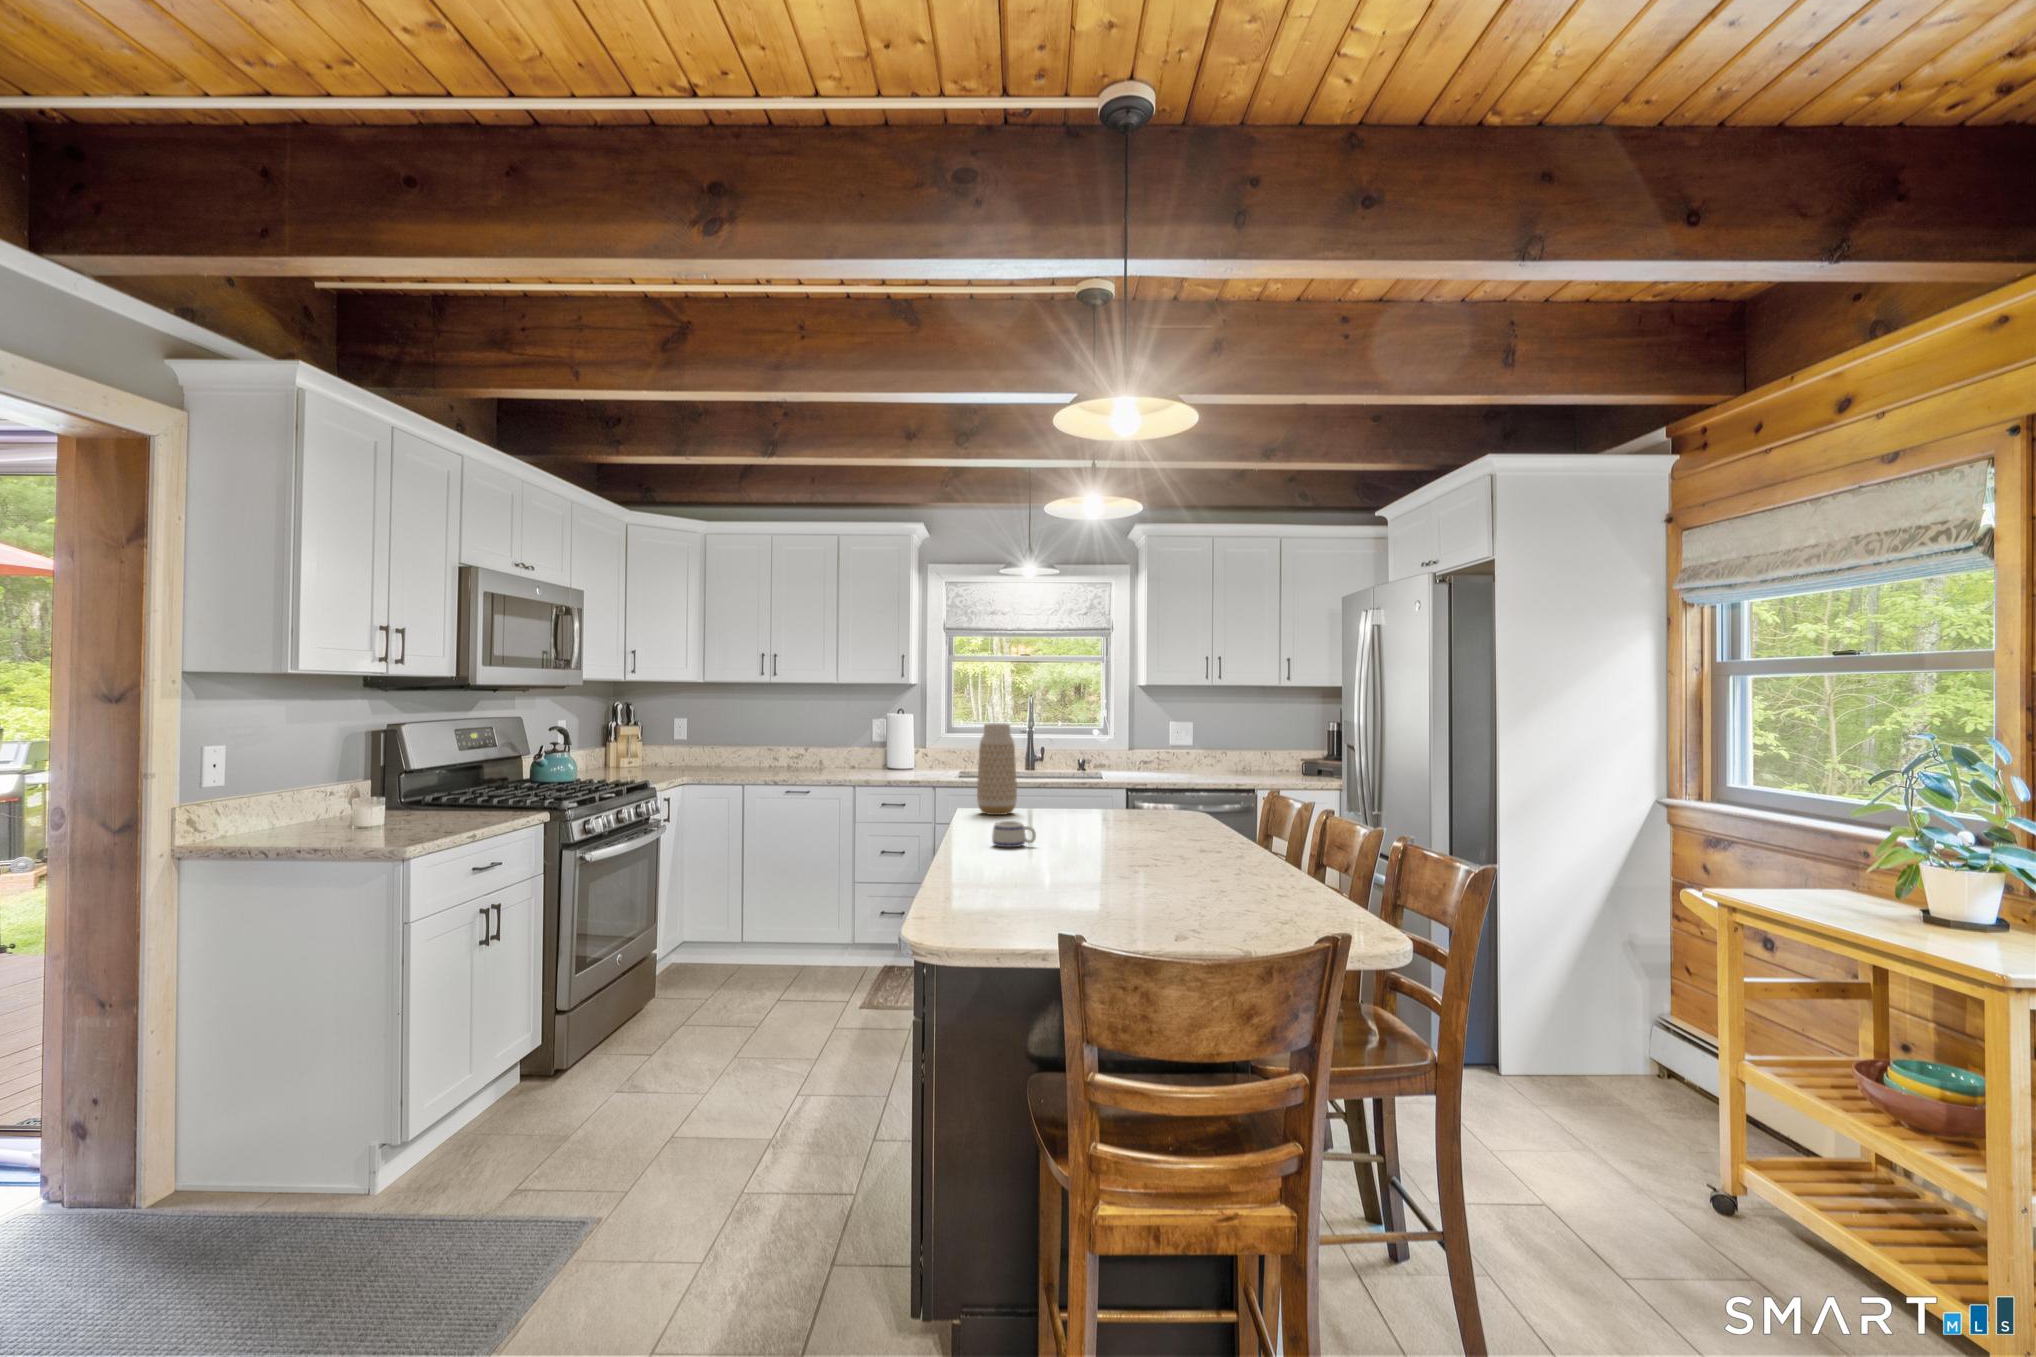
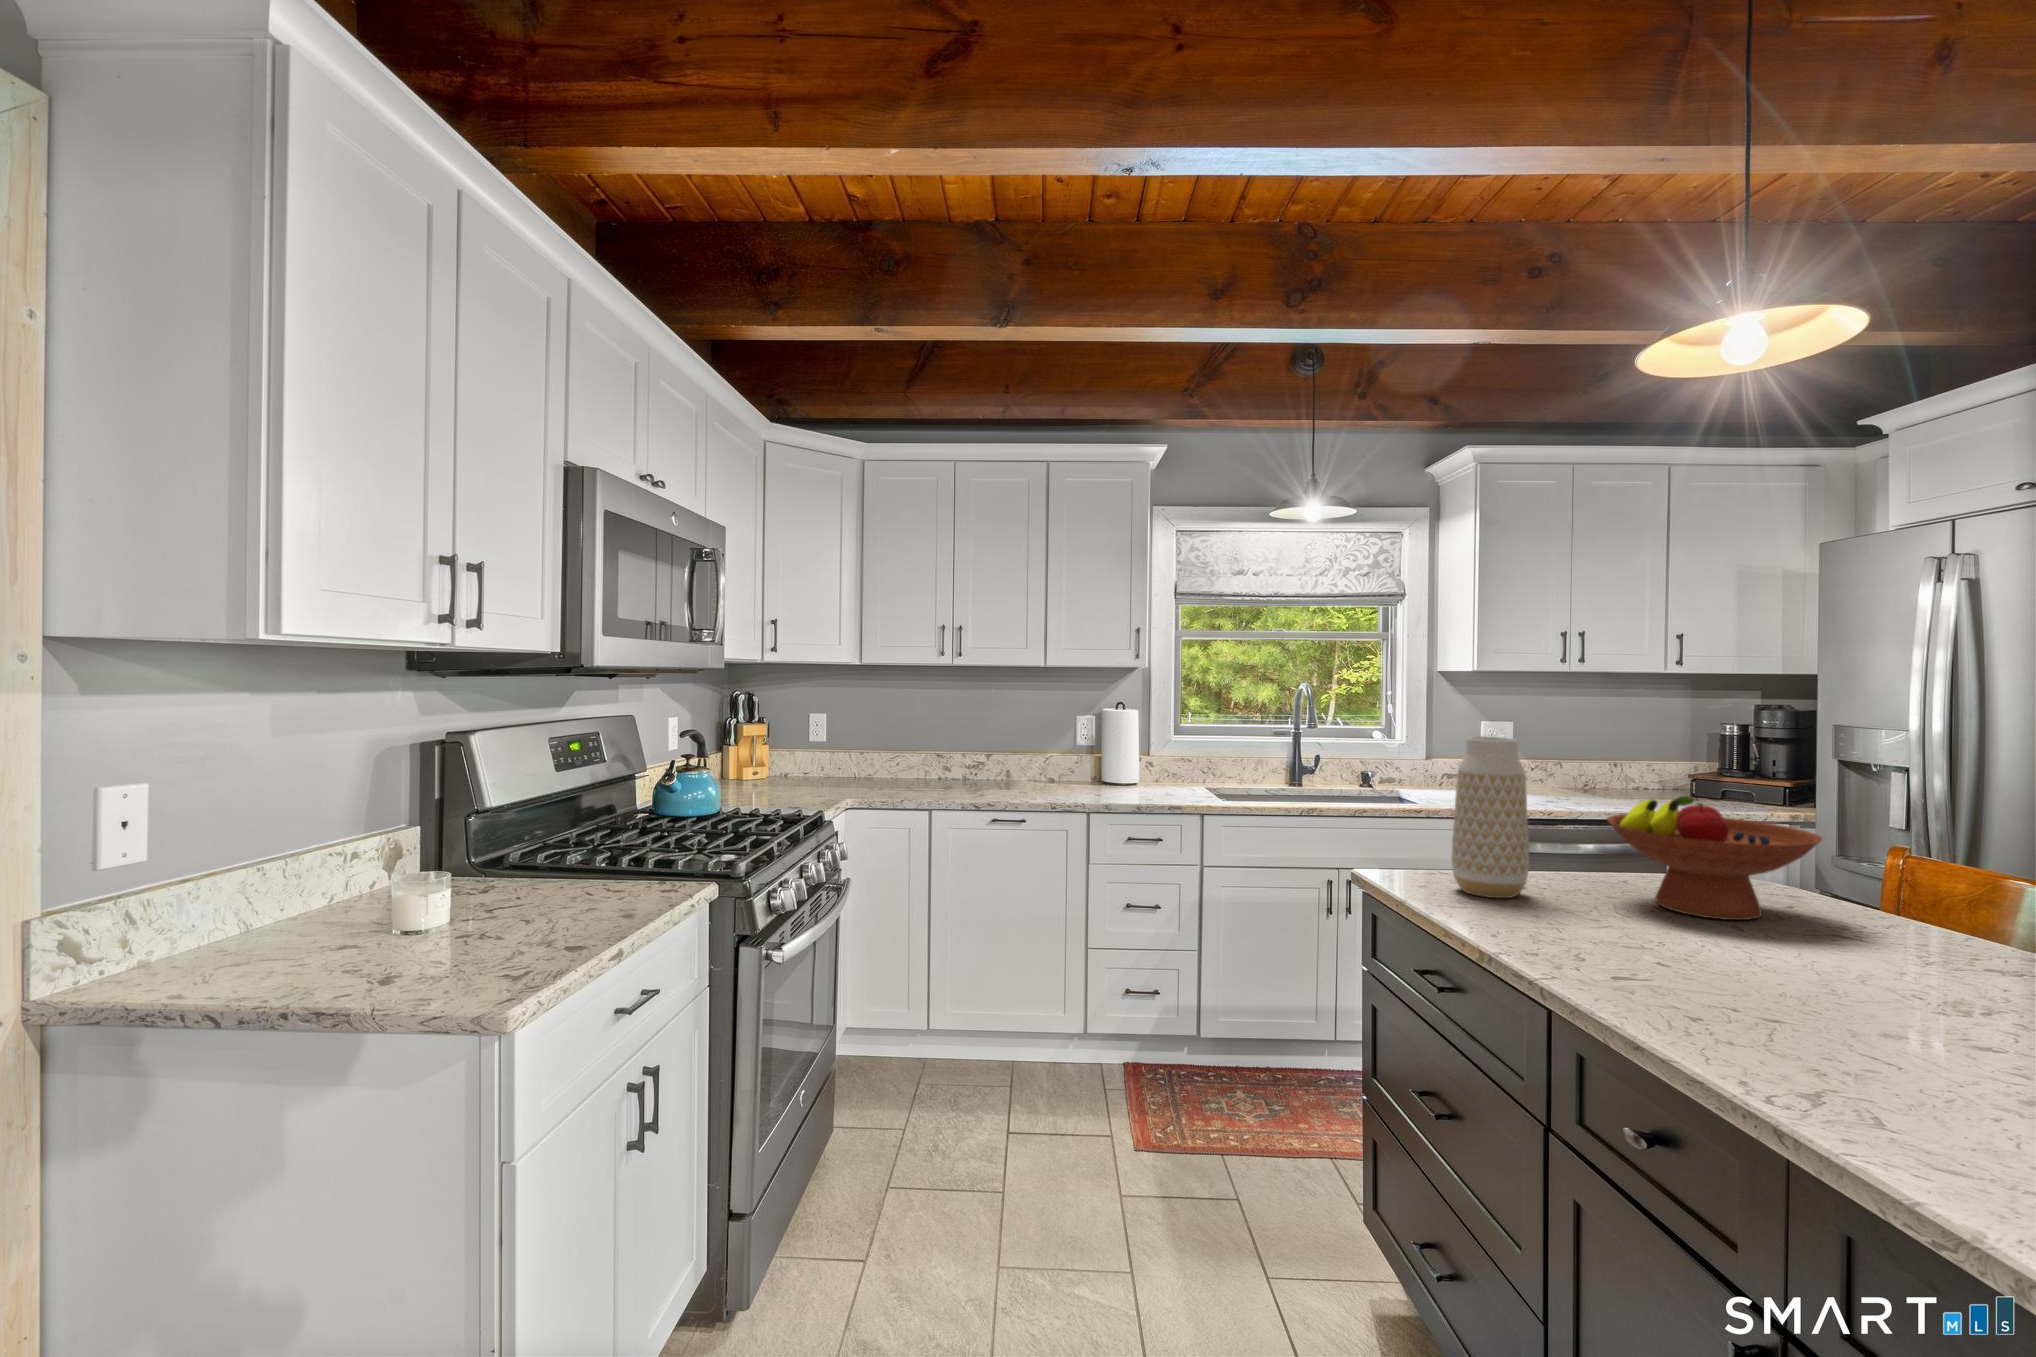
fruit bowl: none [1050,755,1147,821] -> present [1607,796,1822,920]
mug: present [992,821,1036,847] -> none [1744,961,1860,1028]

